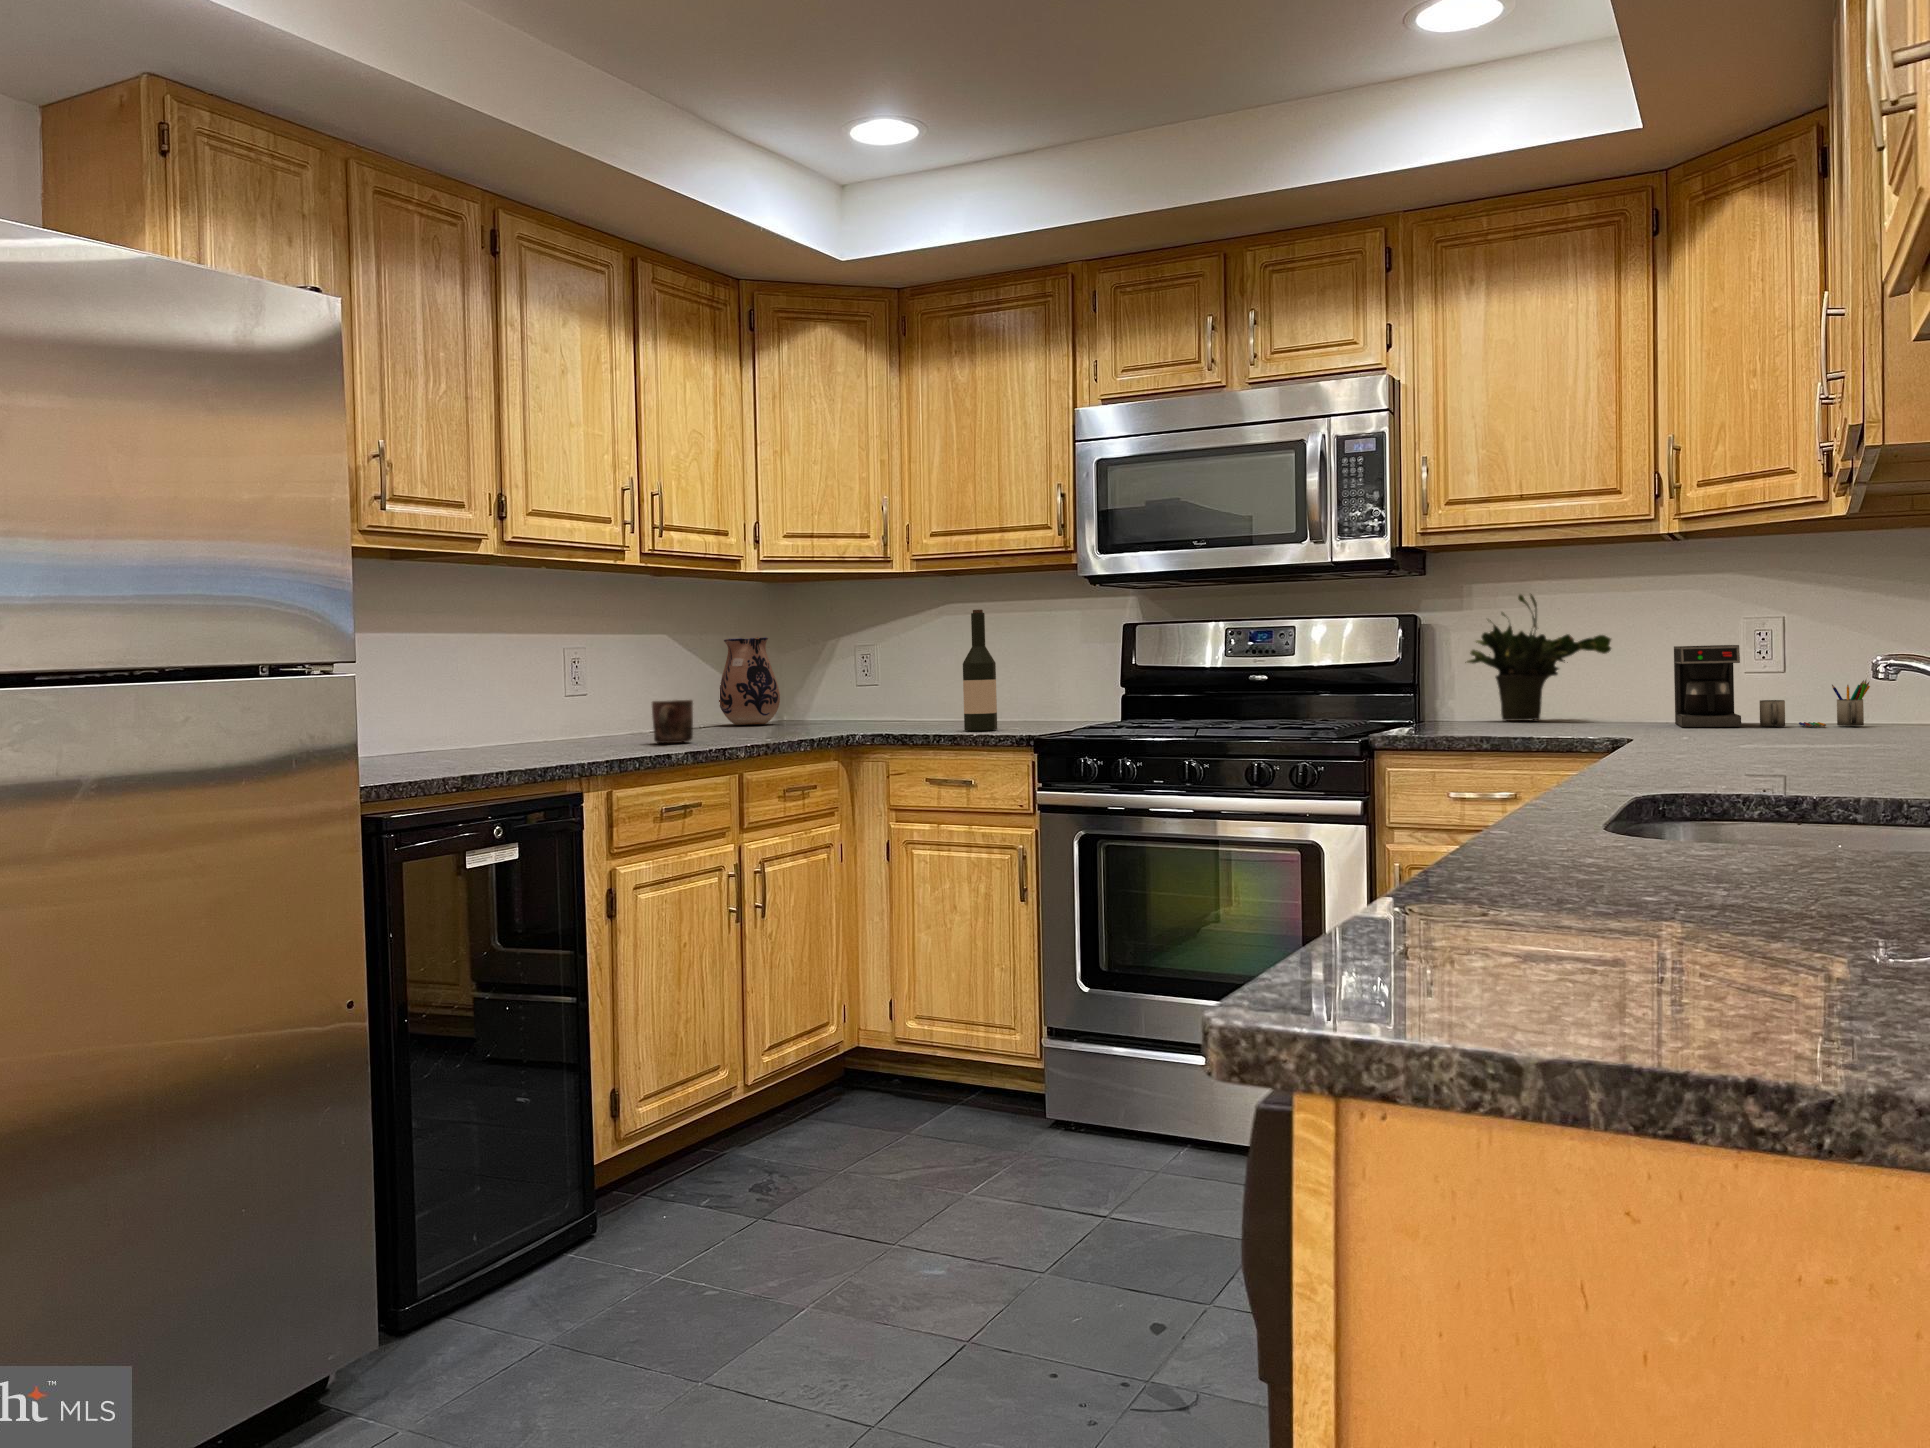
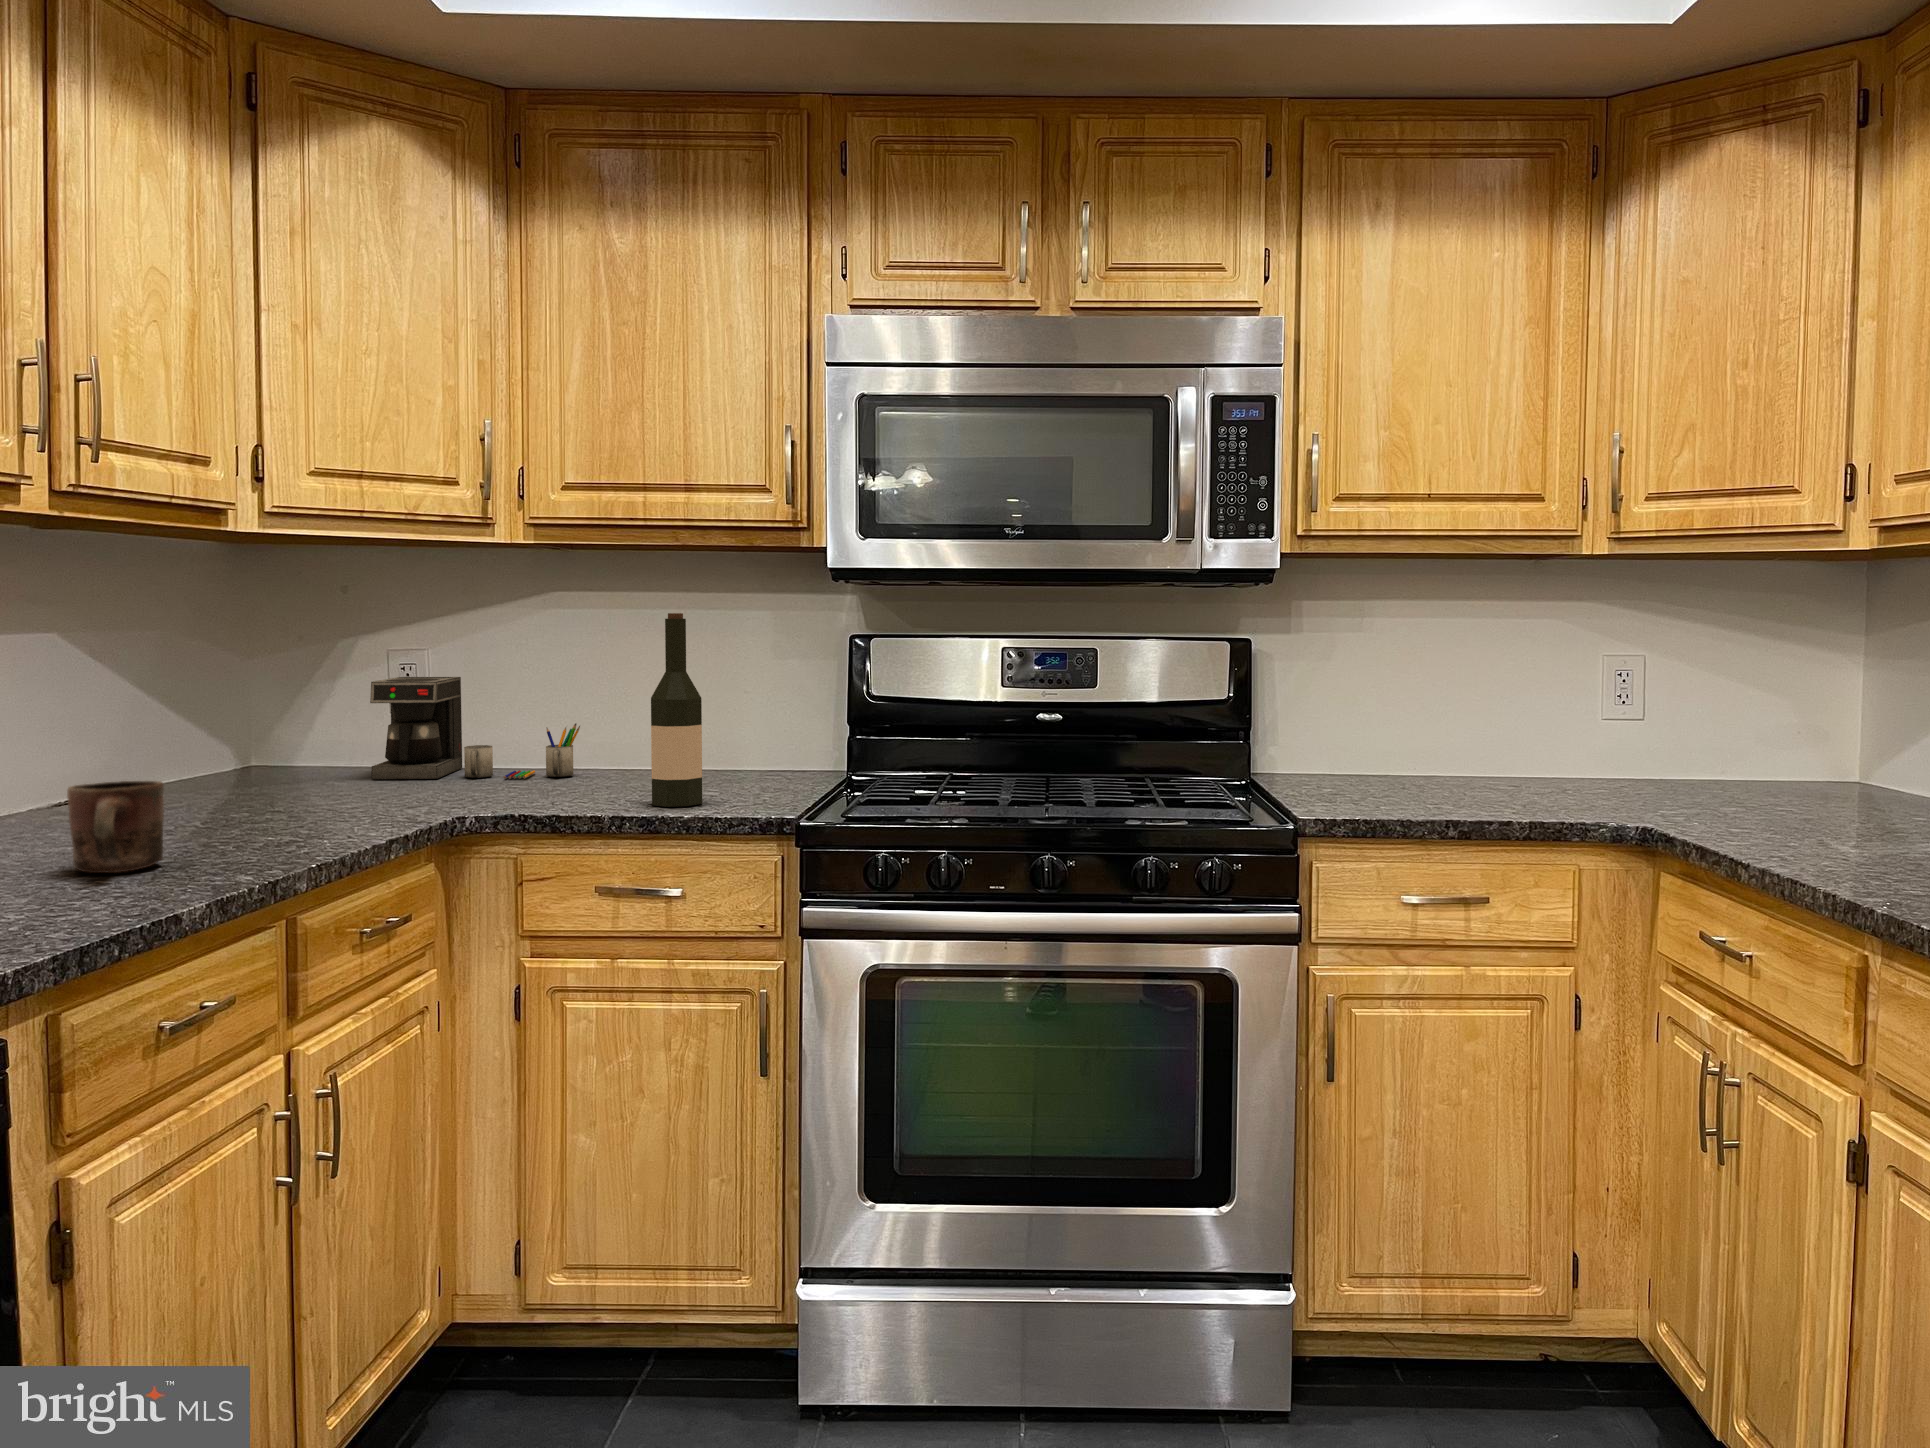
potted plant: present [1465,594,1611,721] -> none [1301,618,1467,775]
ceramic pitcher: present [719,637,780,725] -> none [155,636,273,784]
coffee maker: present [1674,645,1870,727] -> present [370,677,580,780]

